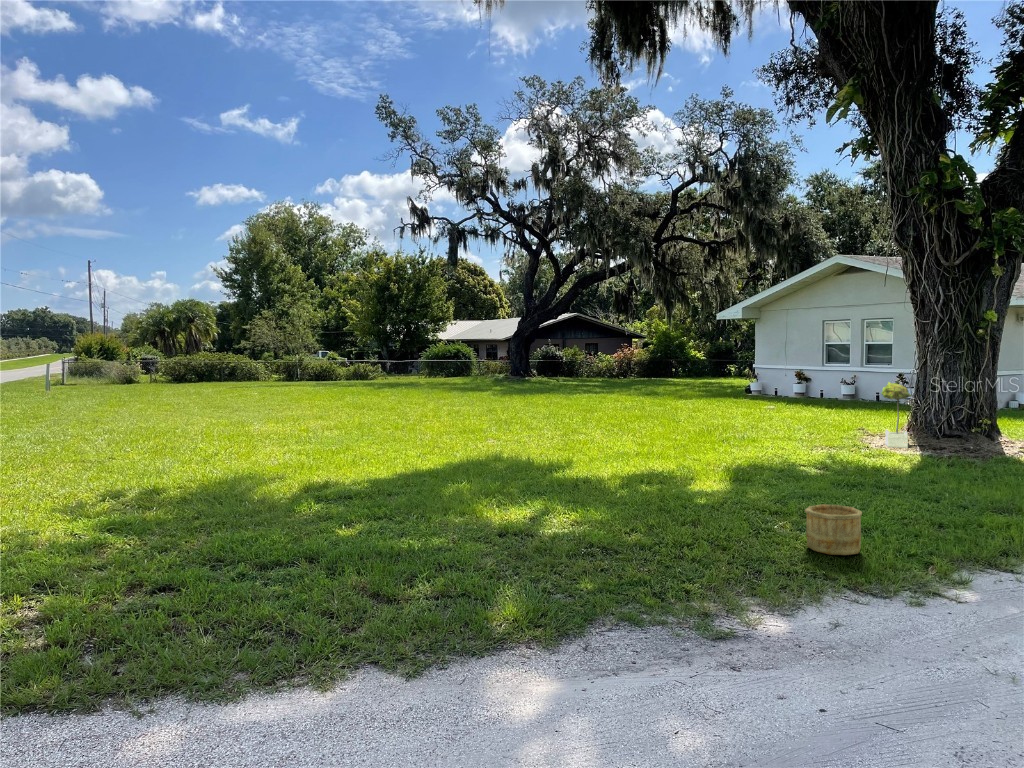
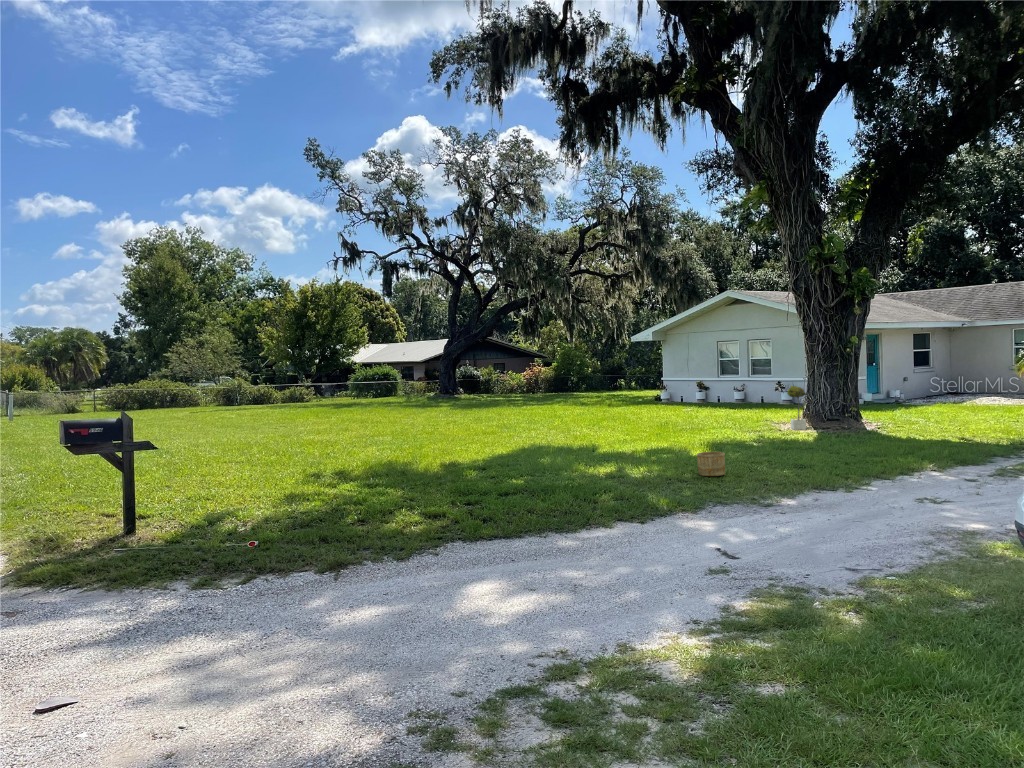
wooden bucket: present [805,504,862,555] -> present [697,452,725,476]

